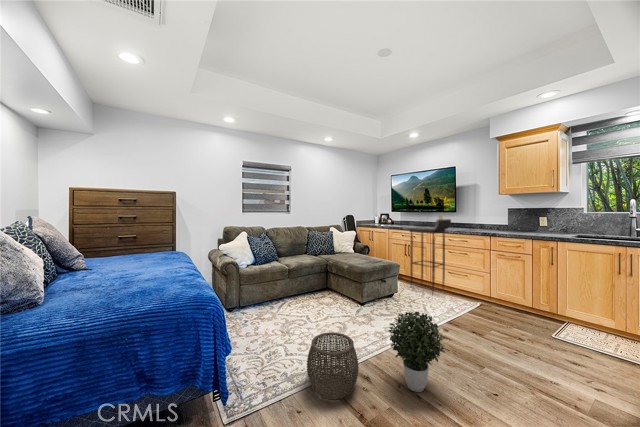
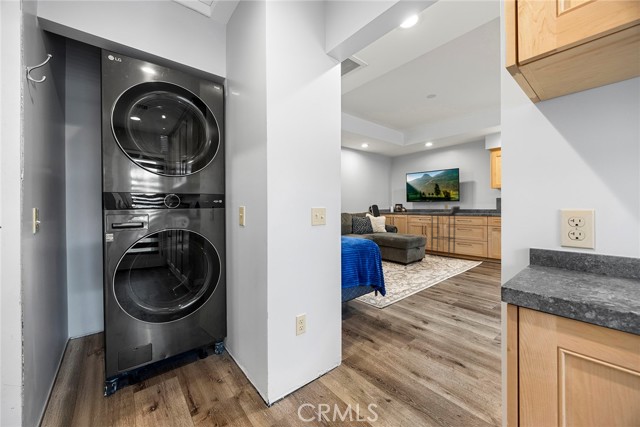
potted plant: present [389,312,445,392] -> none [449,254,483,295]
woven basket: present [307,332,359,400] -> none [407,269,439,299]

